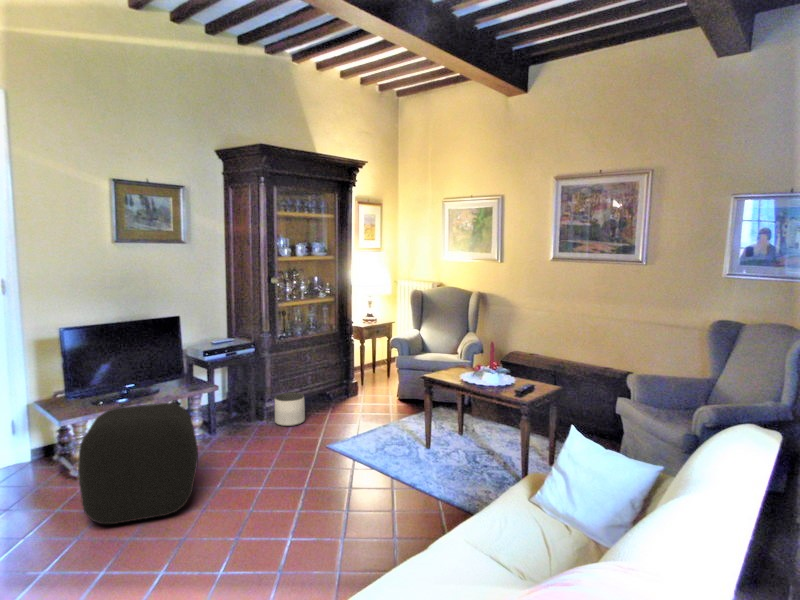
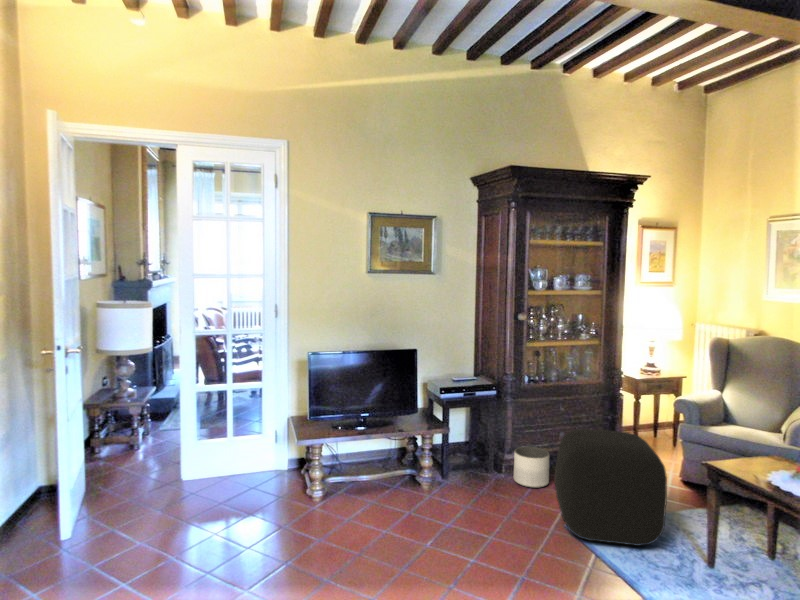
ottoman: present [78,403,198,524] -> present [555,429,667,546]

